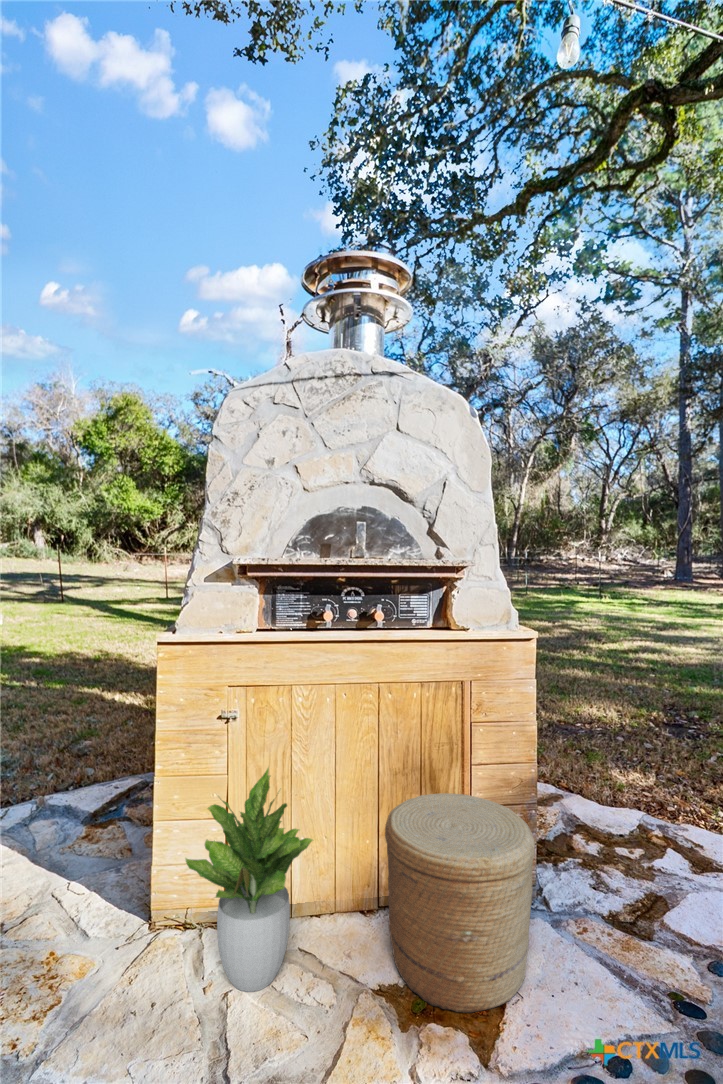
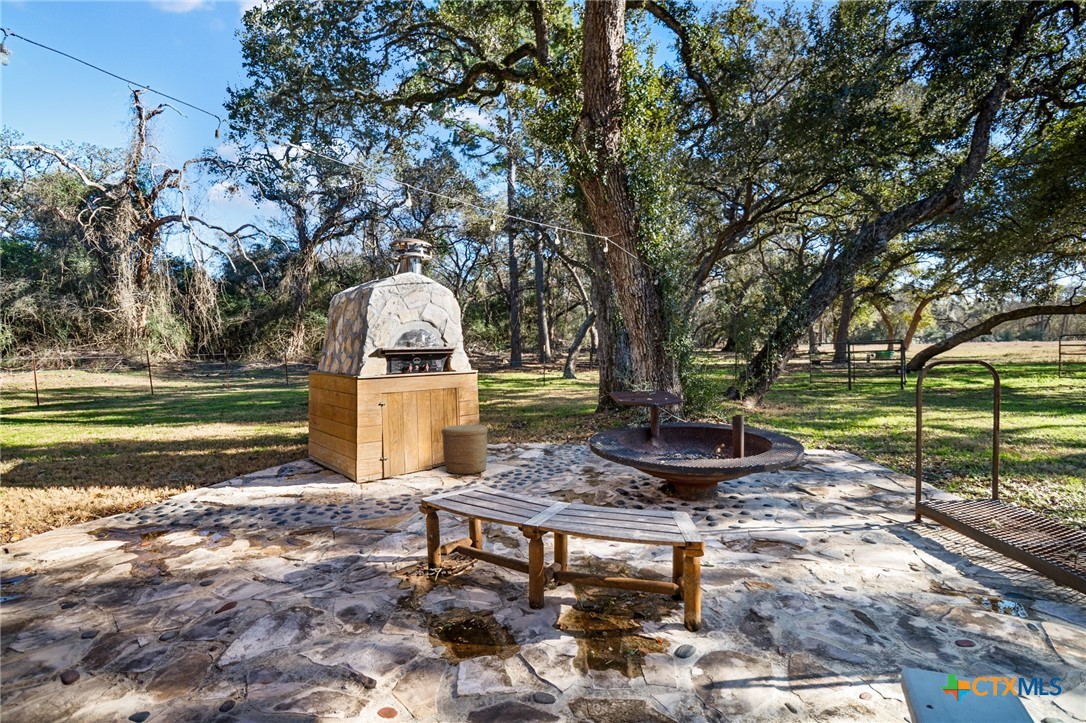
potted plant: present [186,768,313,992] -> none [384,416,426,482]

